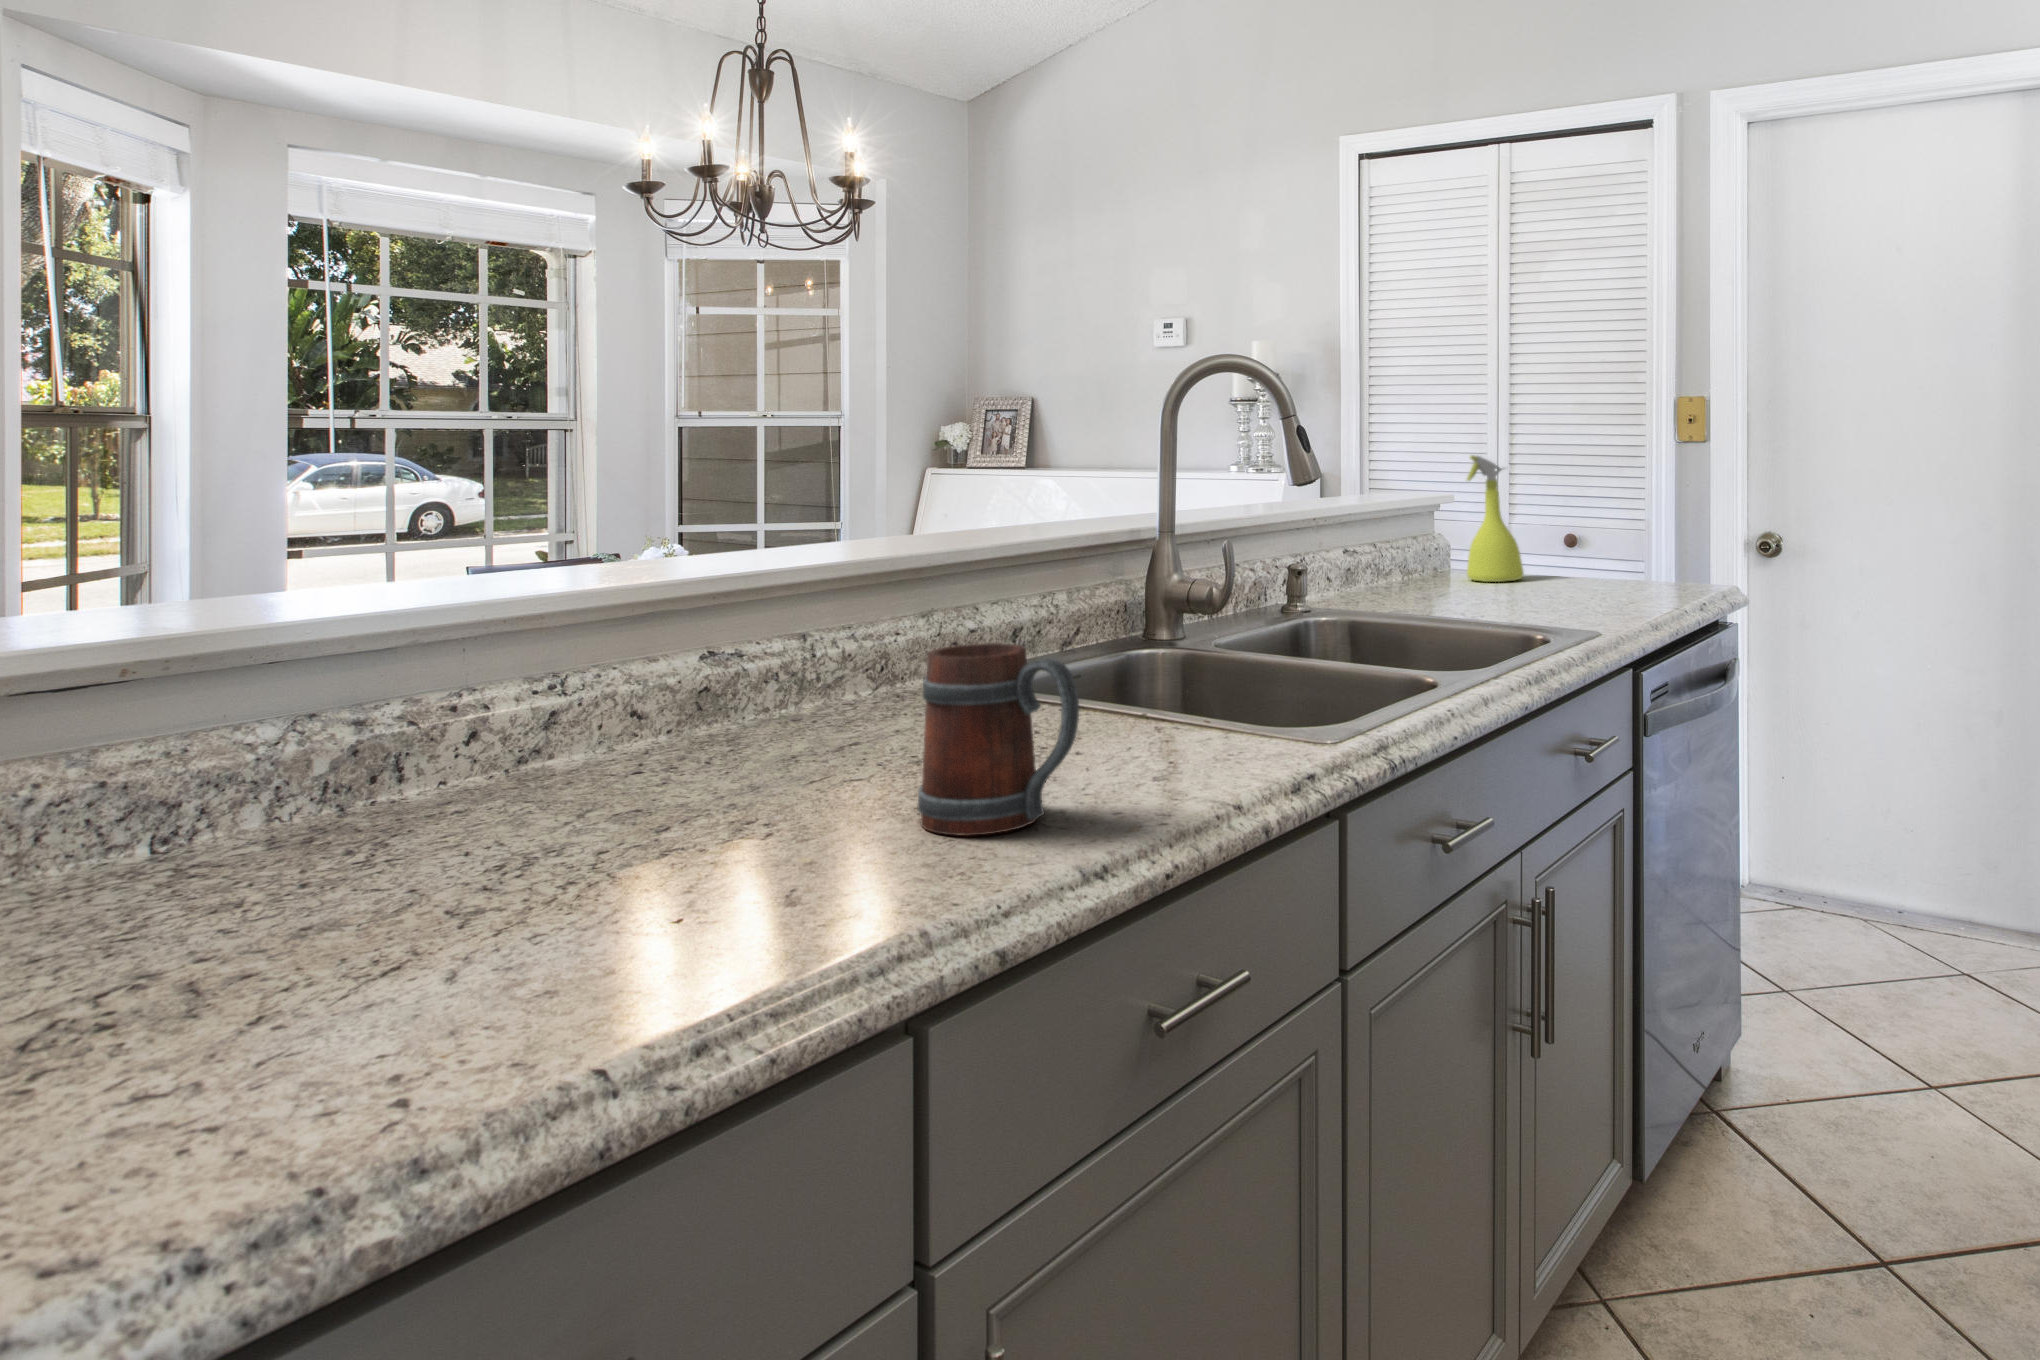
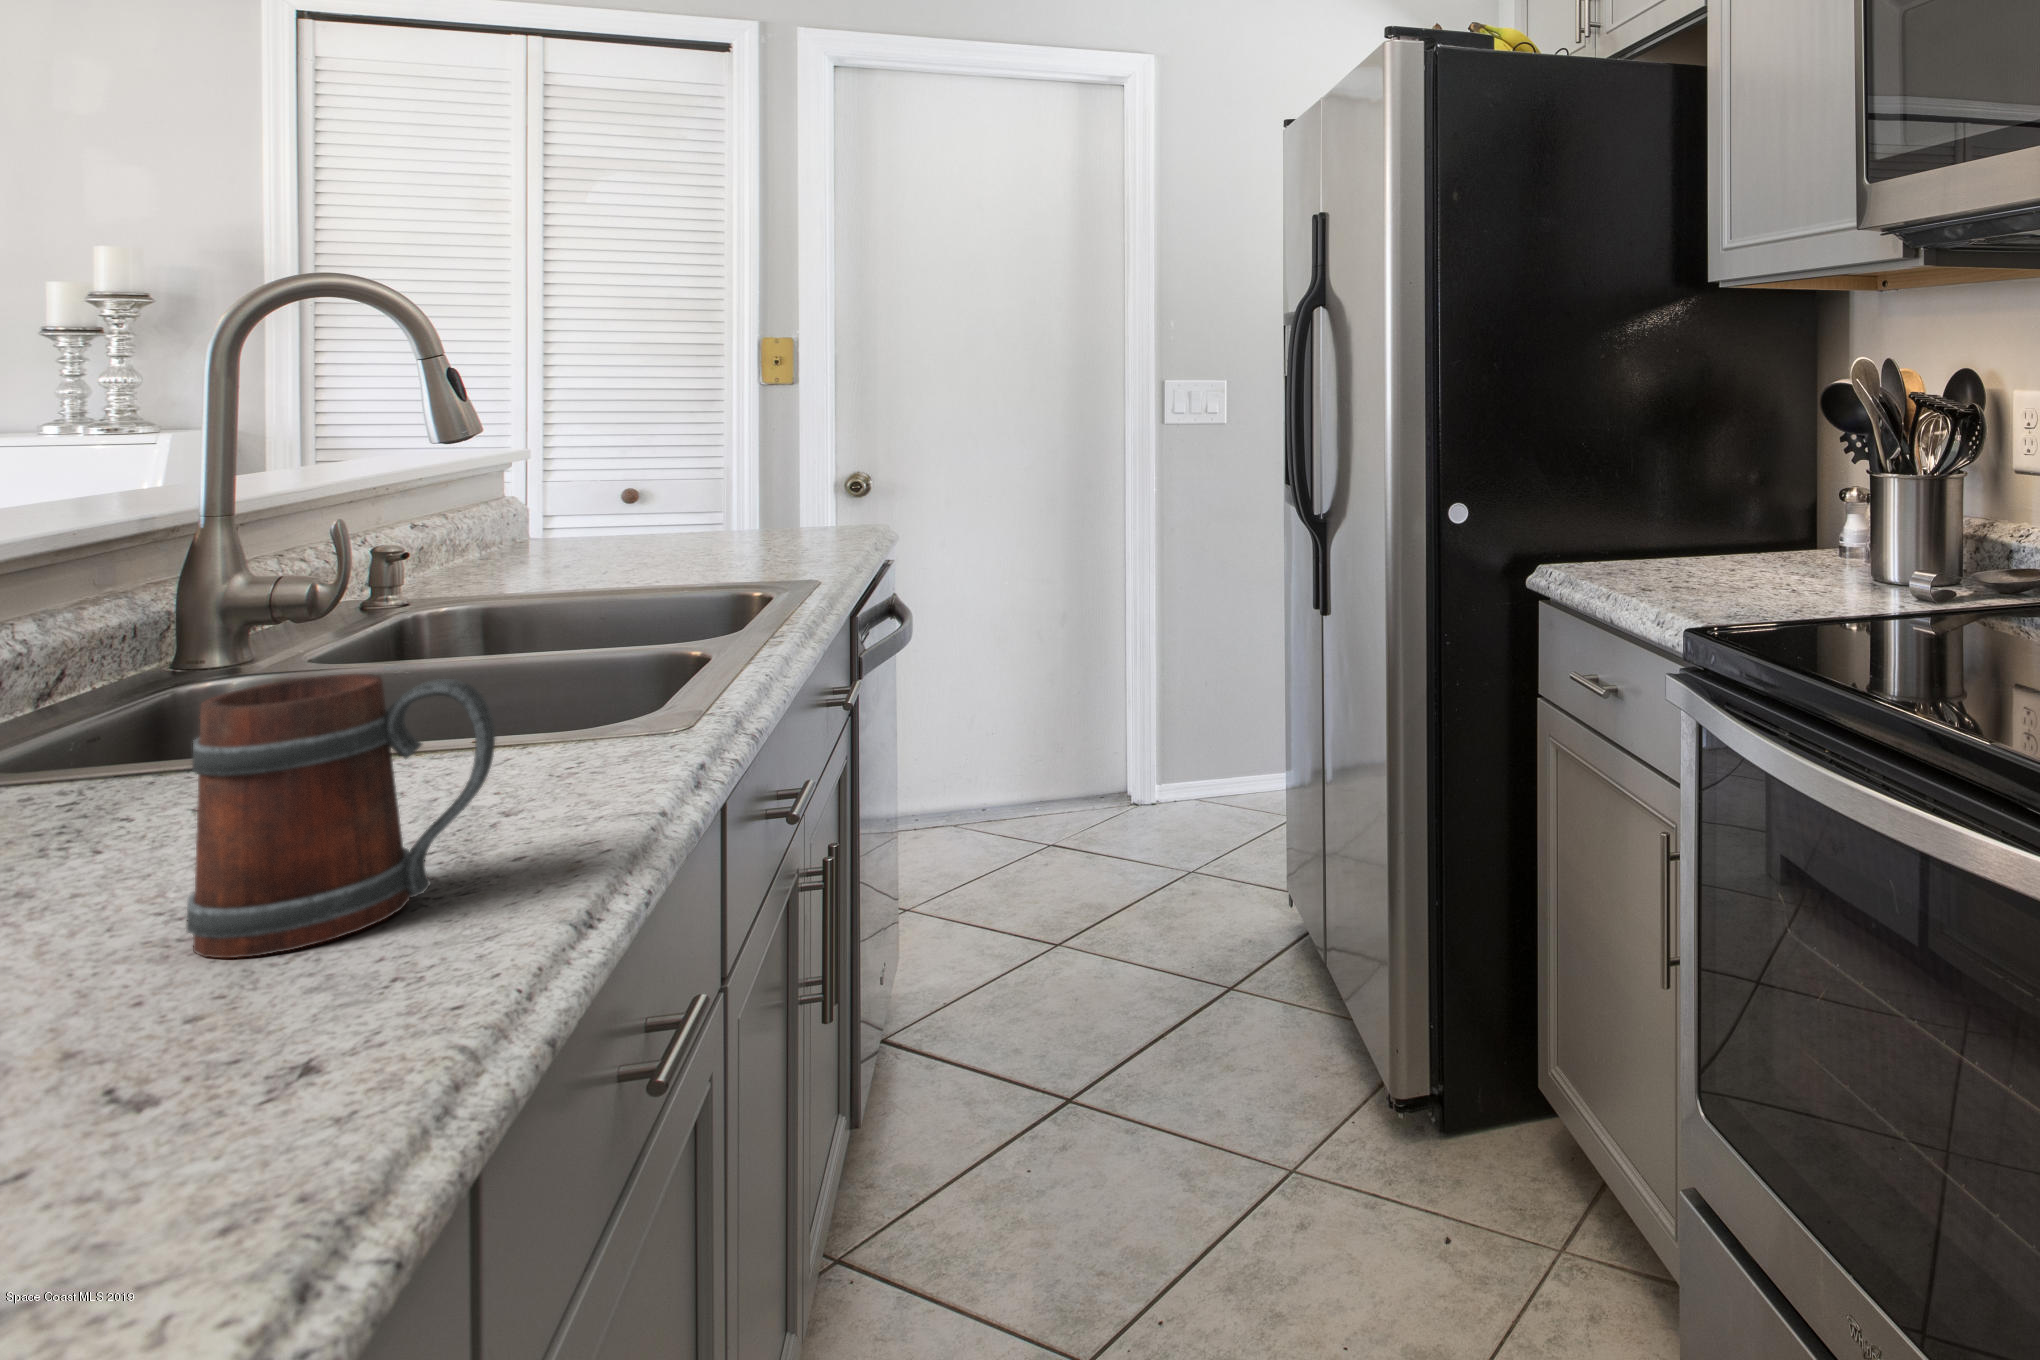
spray bottle: present [1467,455,1524,582] -> none [566,403,642,548]

